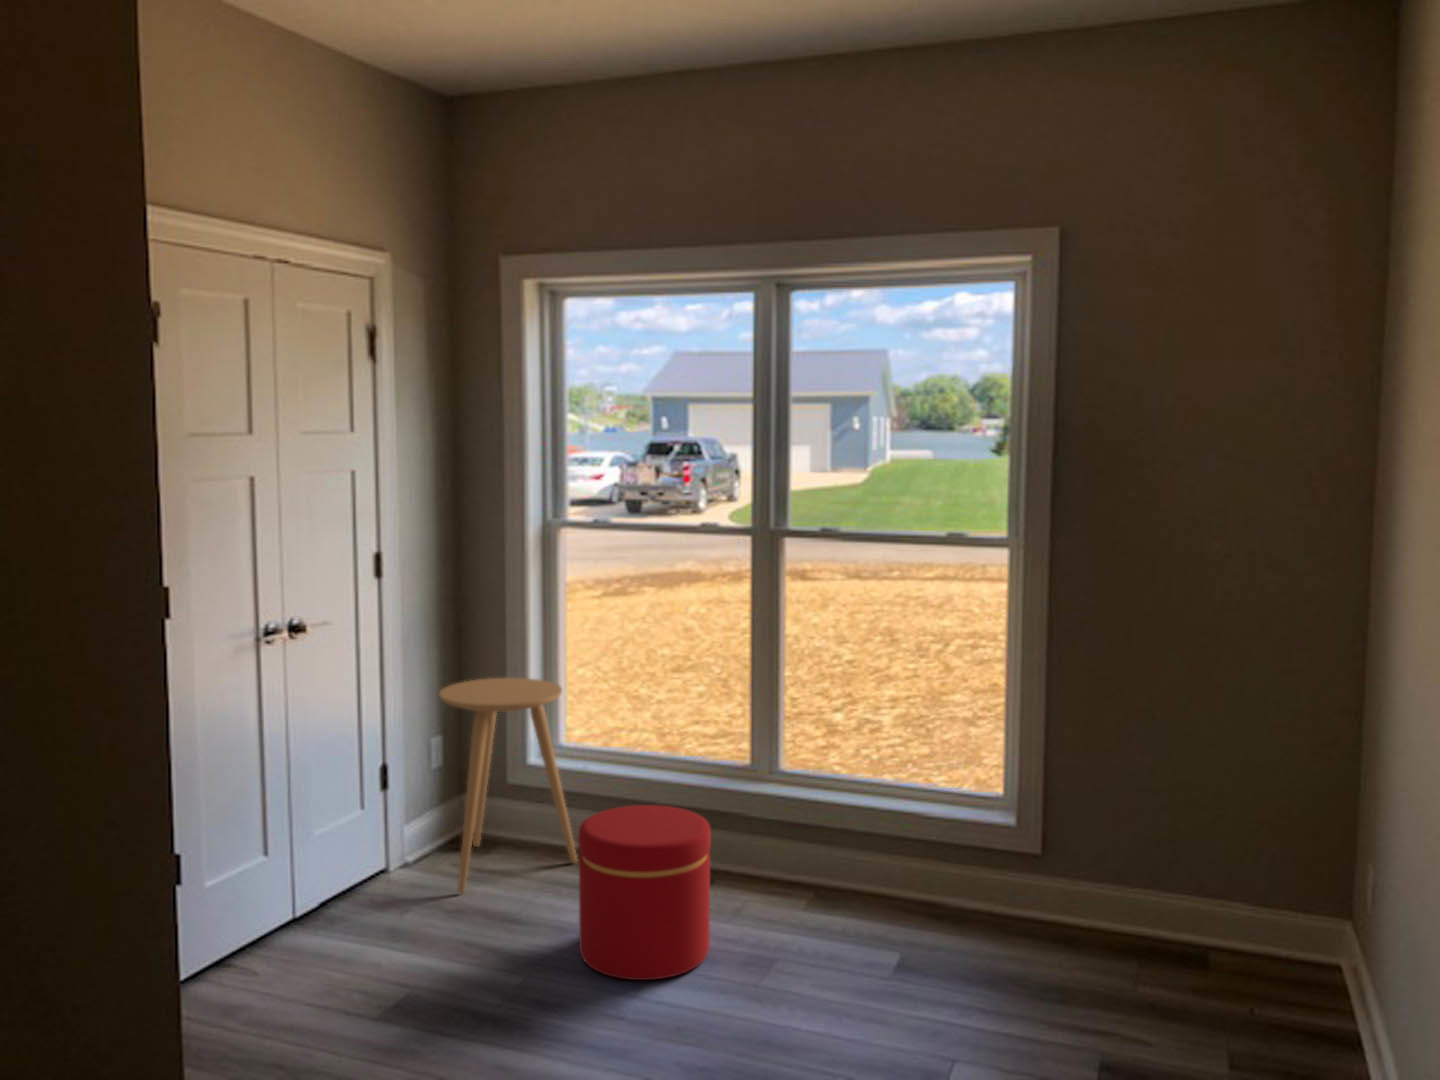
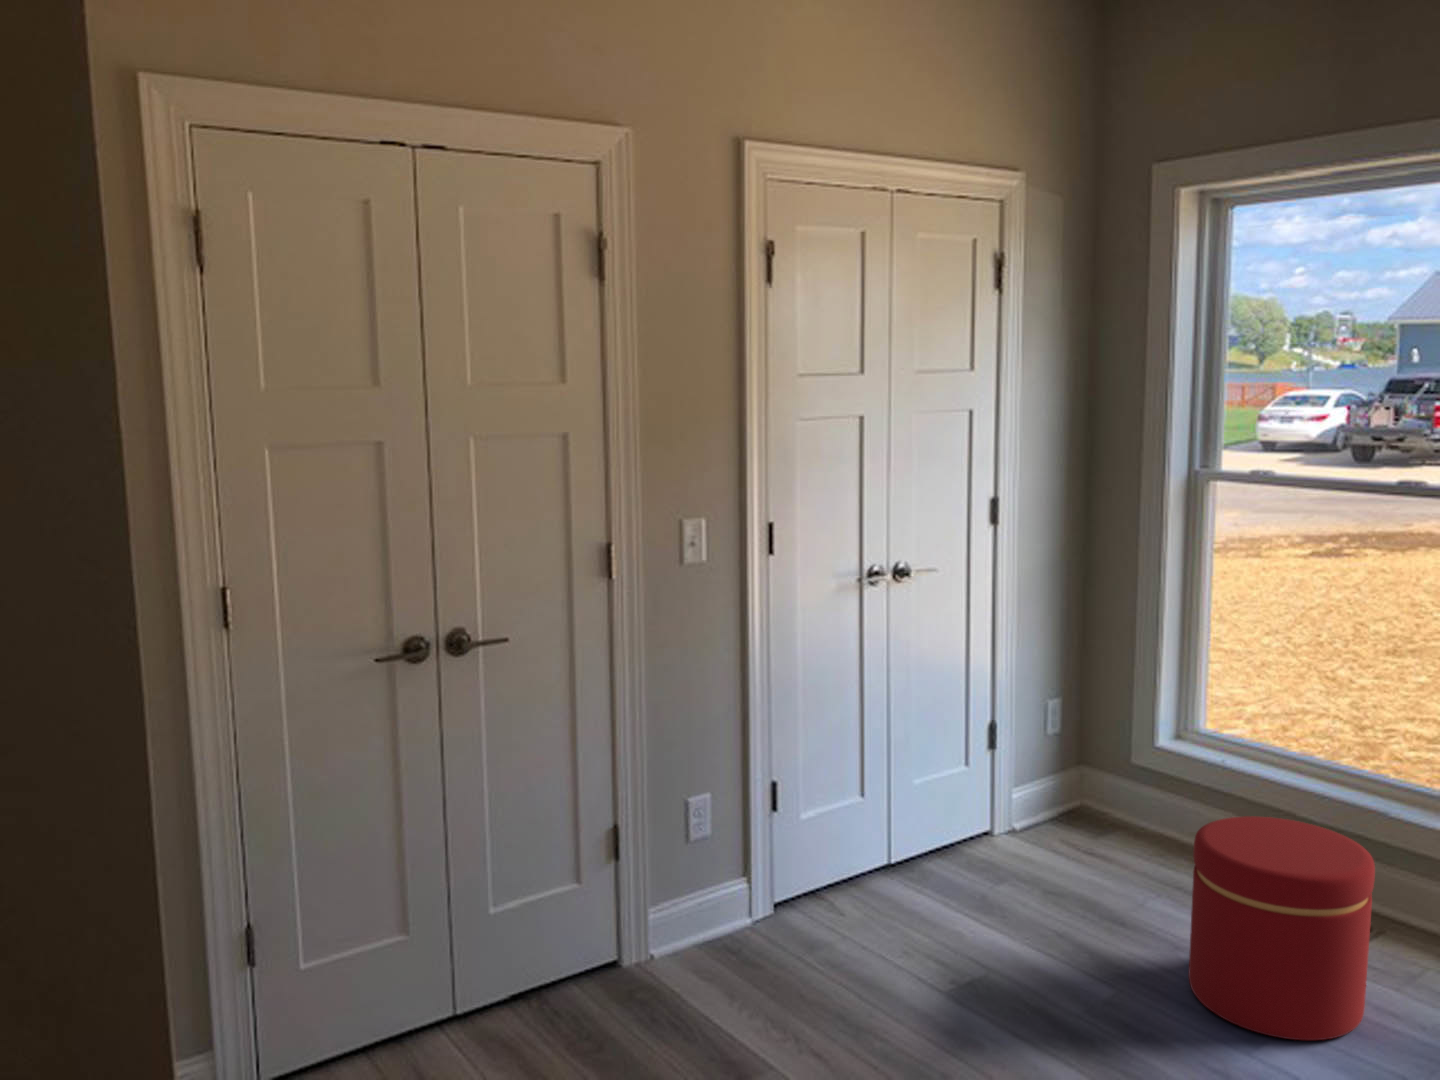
side table: present [439,678,577,893] -> none [1053,644,1207,875]

